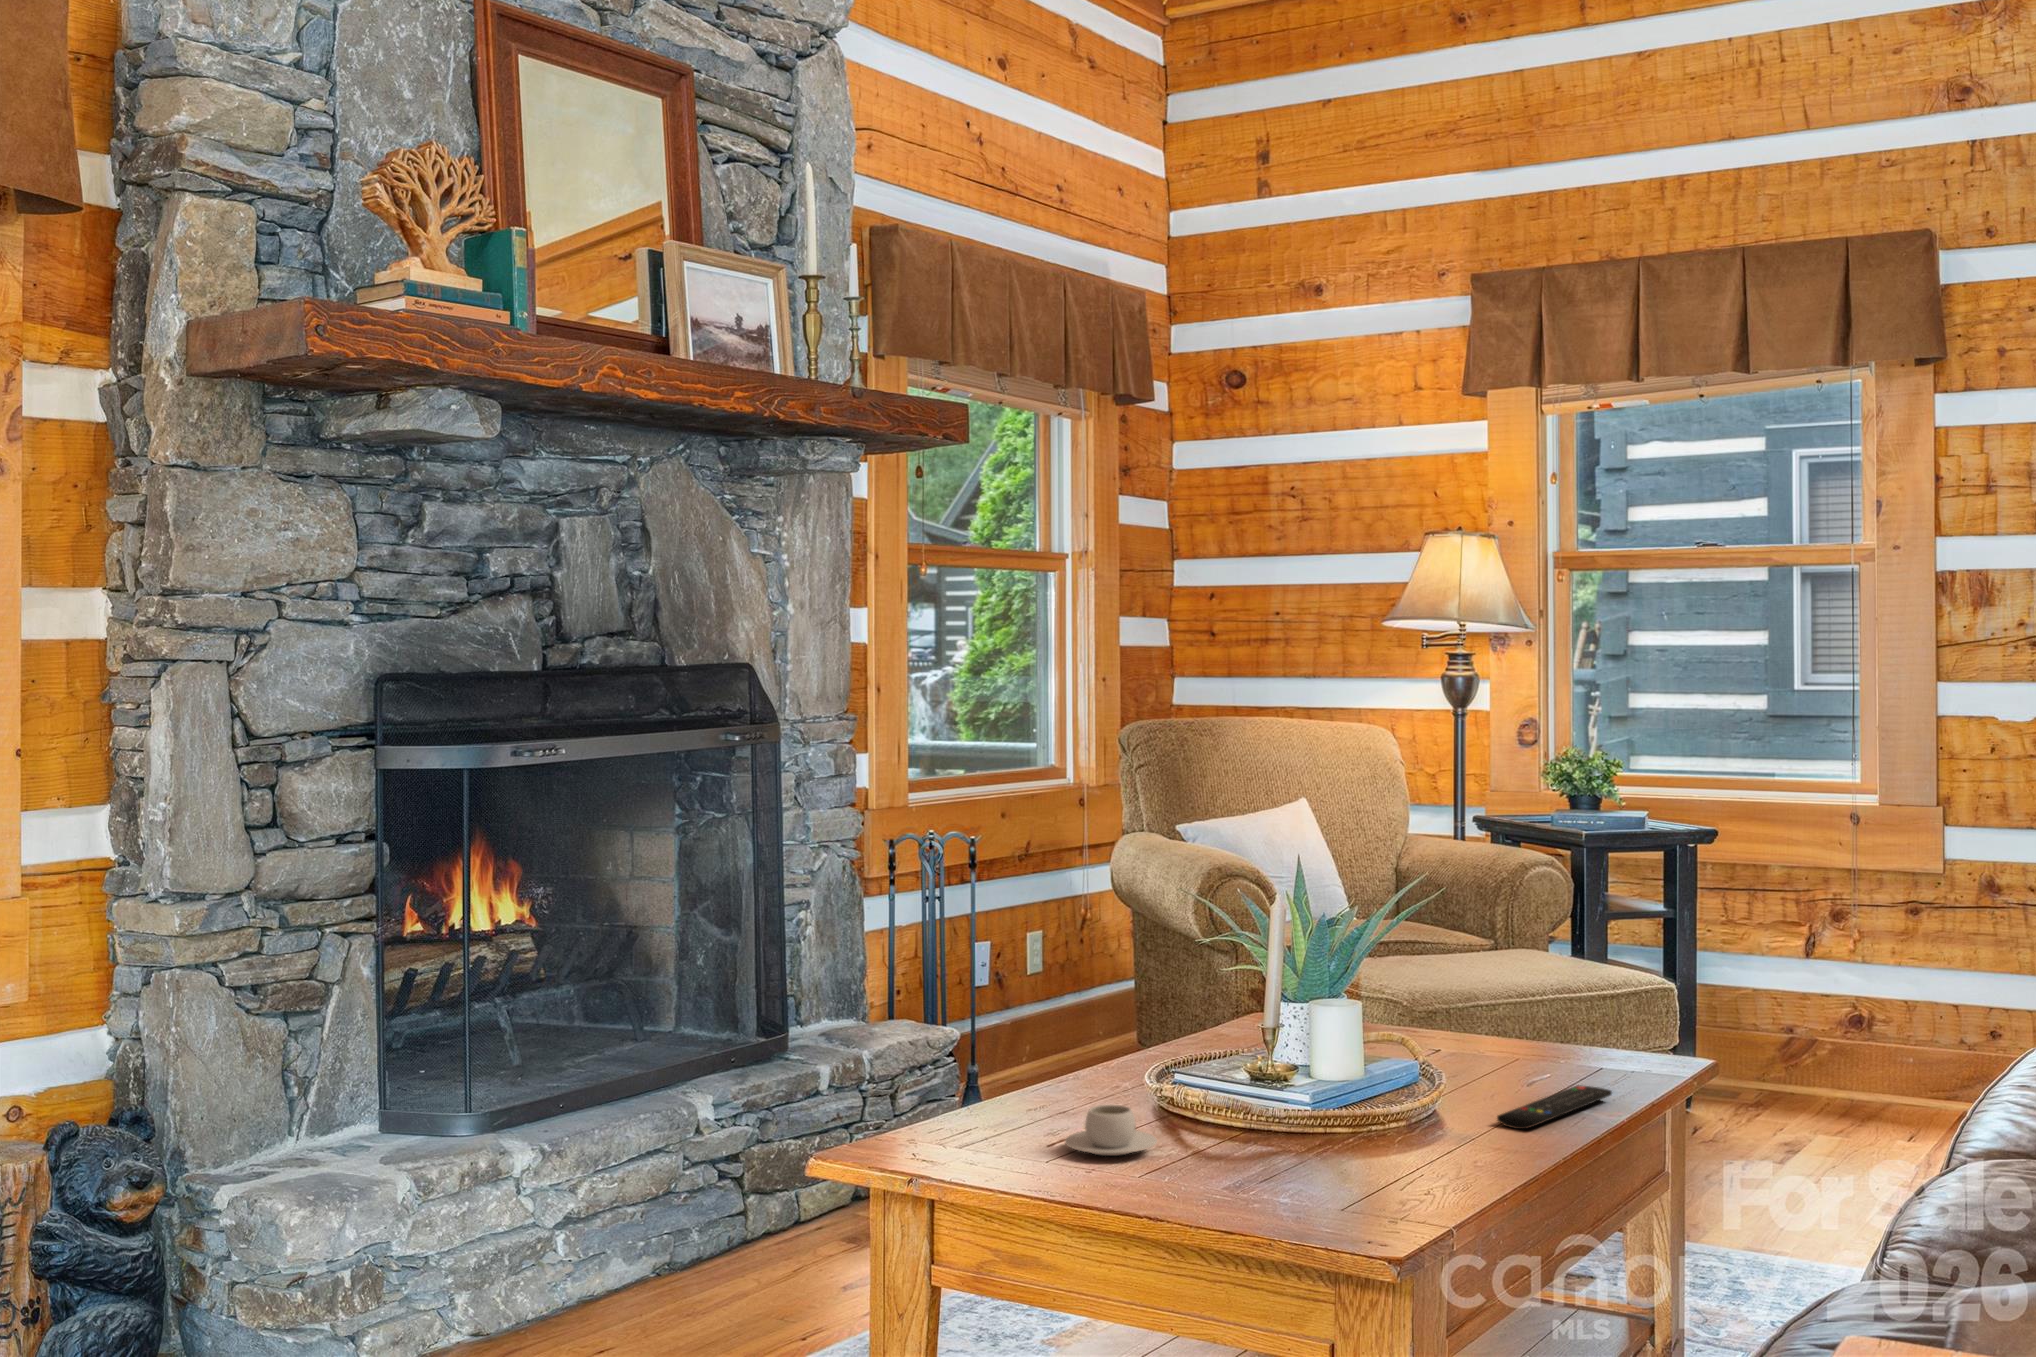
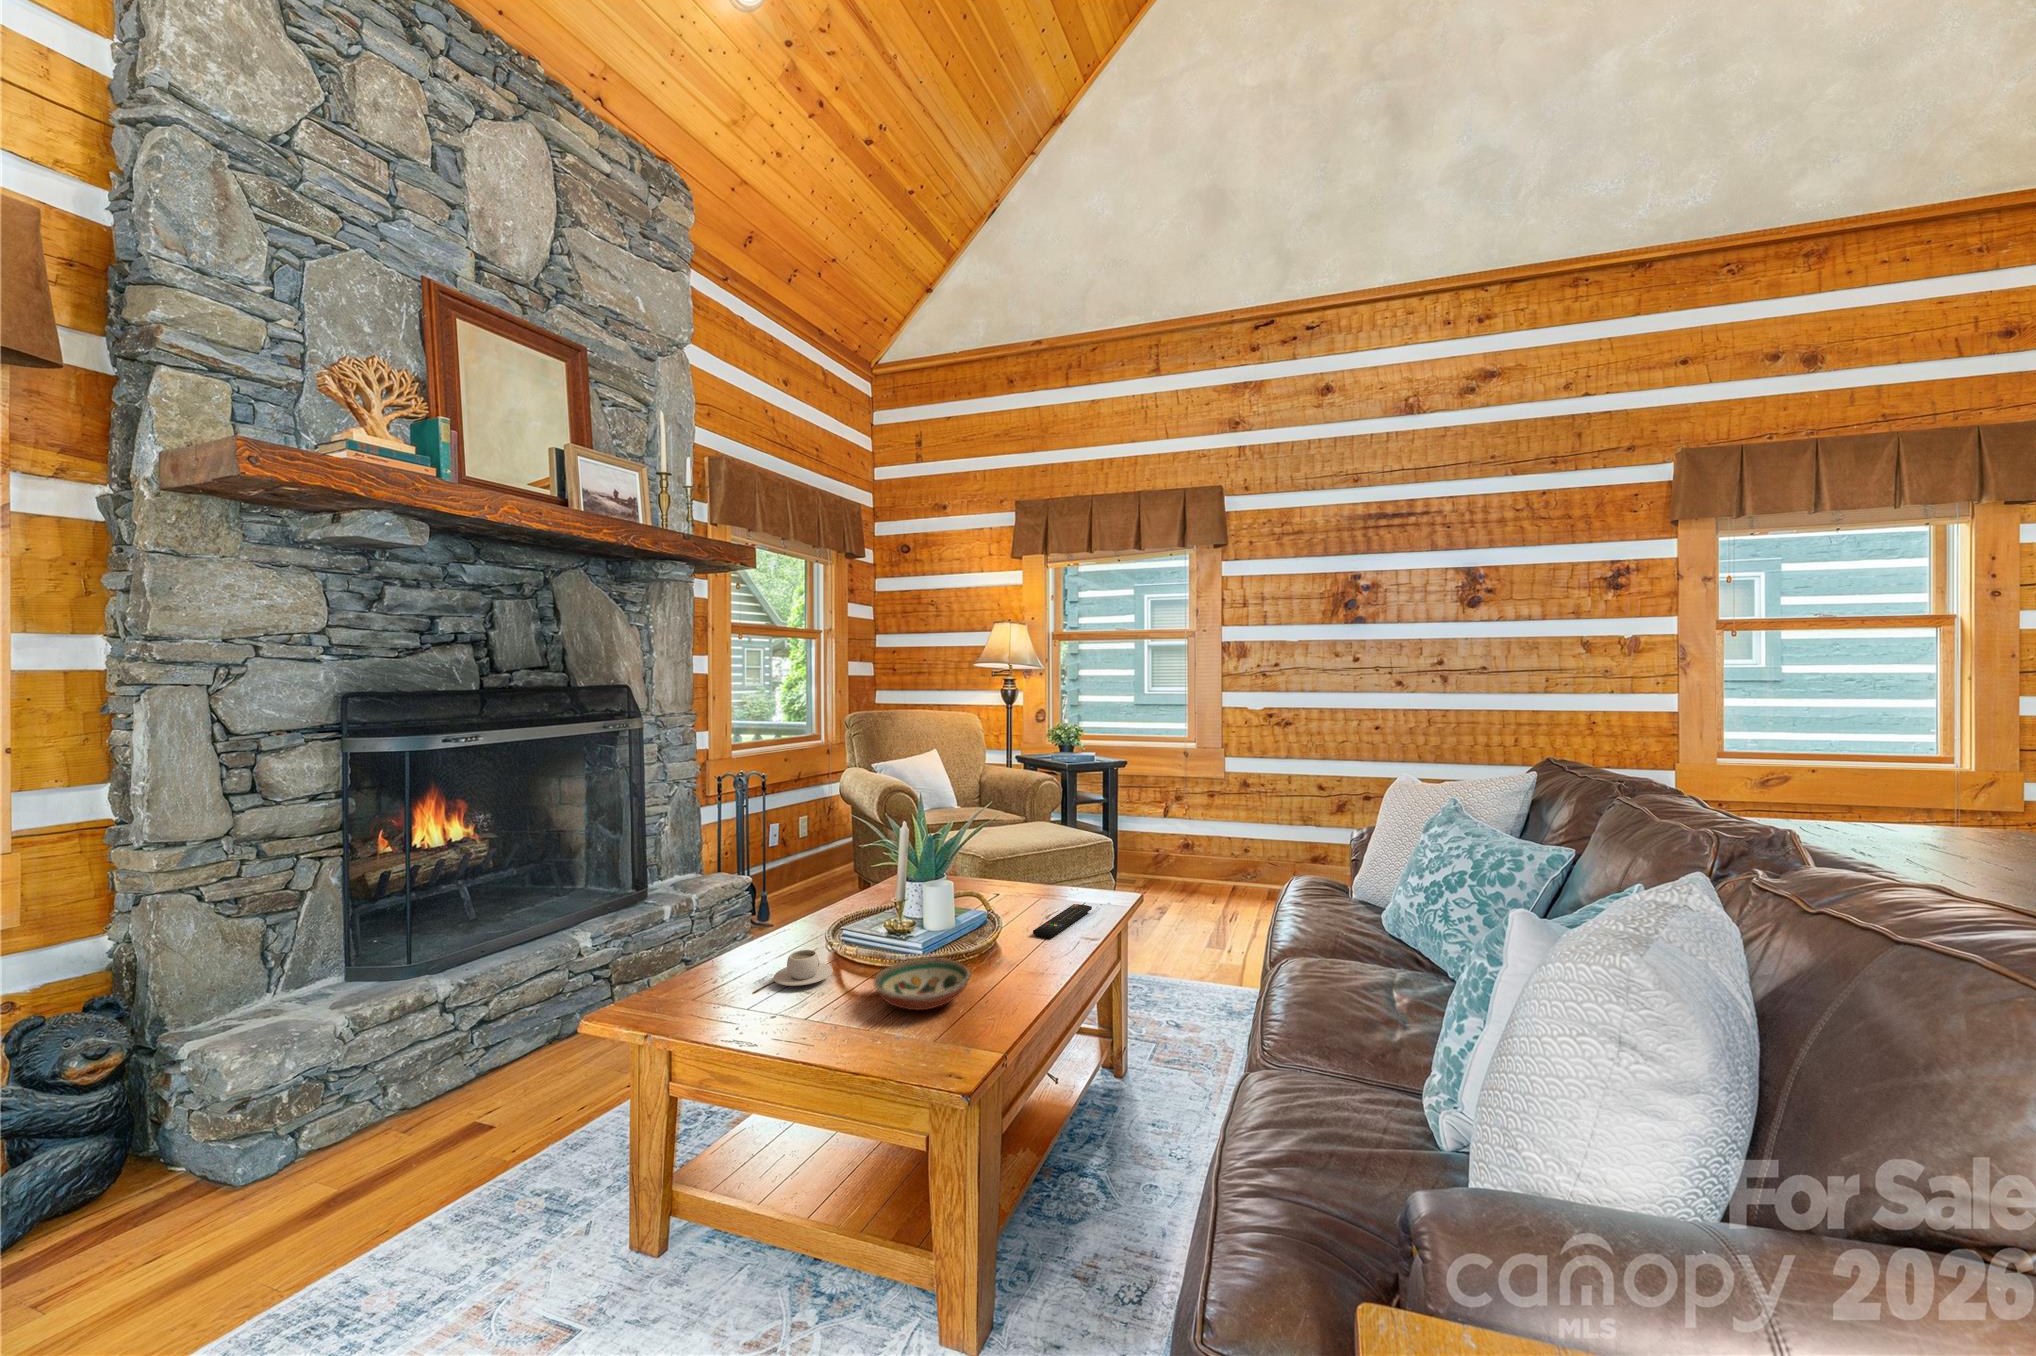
decorative bowl: none [1230,1128,1388,1197] -> present [874,958,971,1010]

